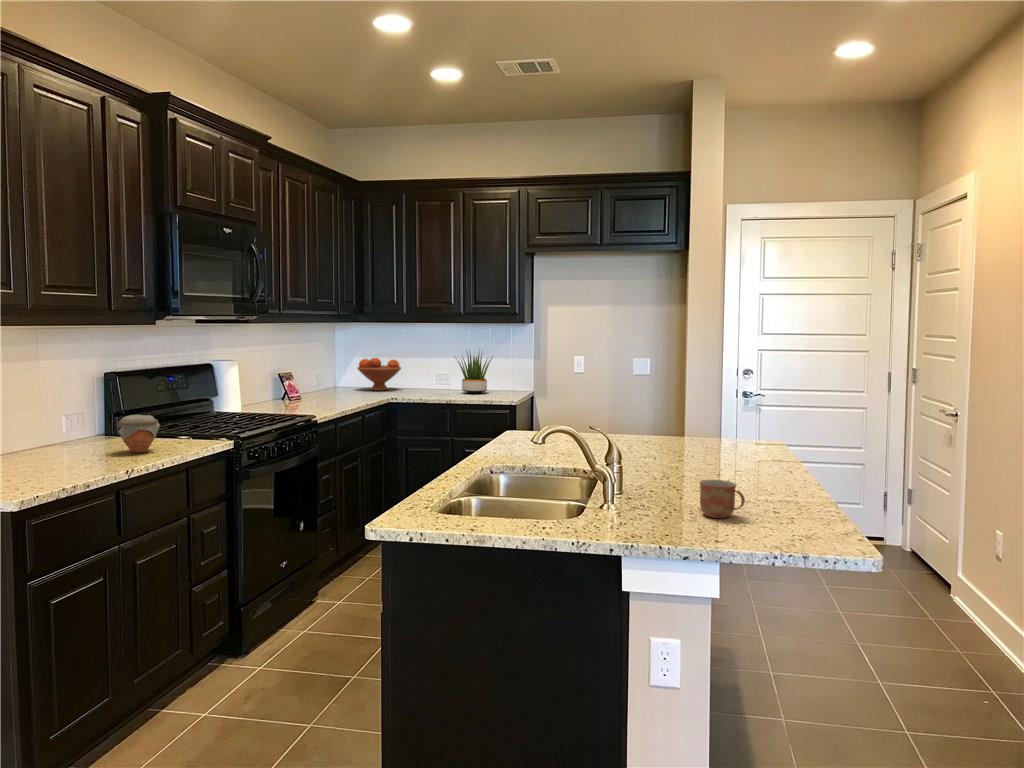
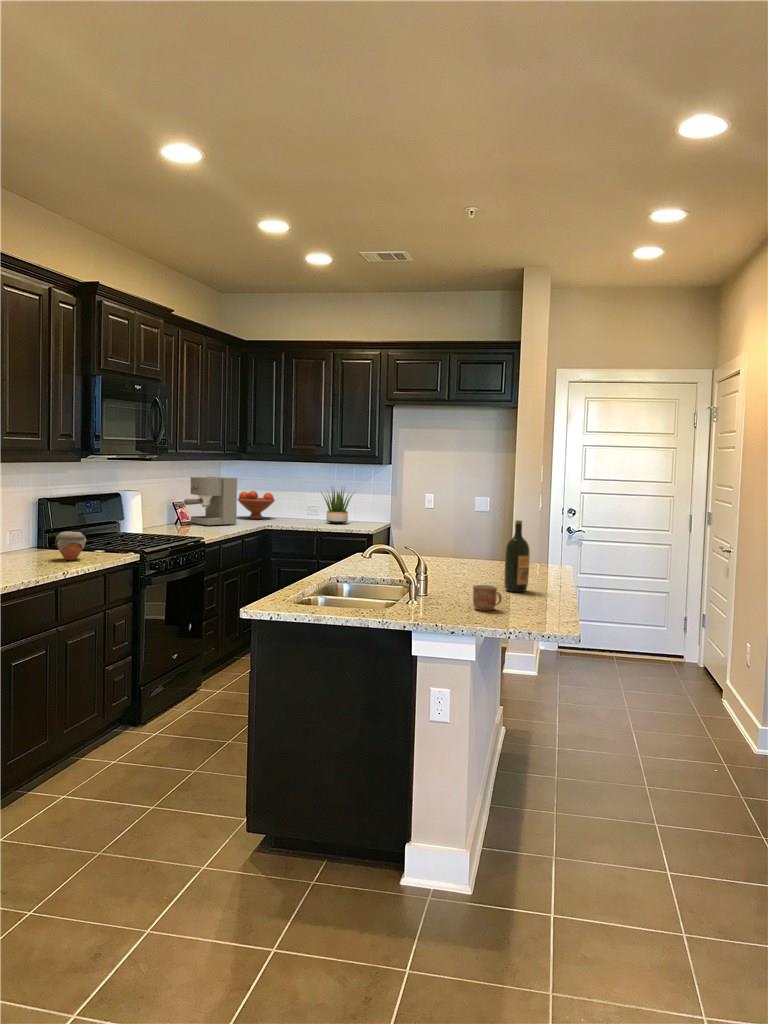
coffee maker: none [293,342,357,401] -> present [184,477,237,526]
wine bottle: none [724,386,759,484] -> present [504,520,530,592]

